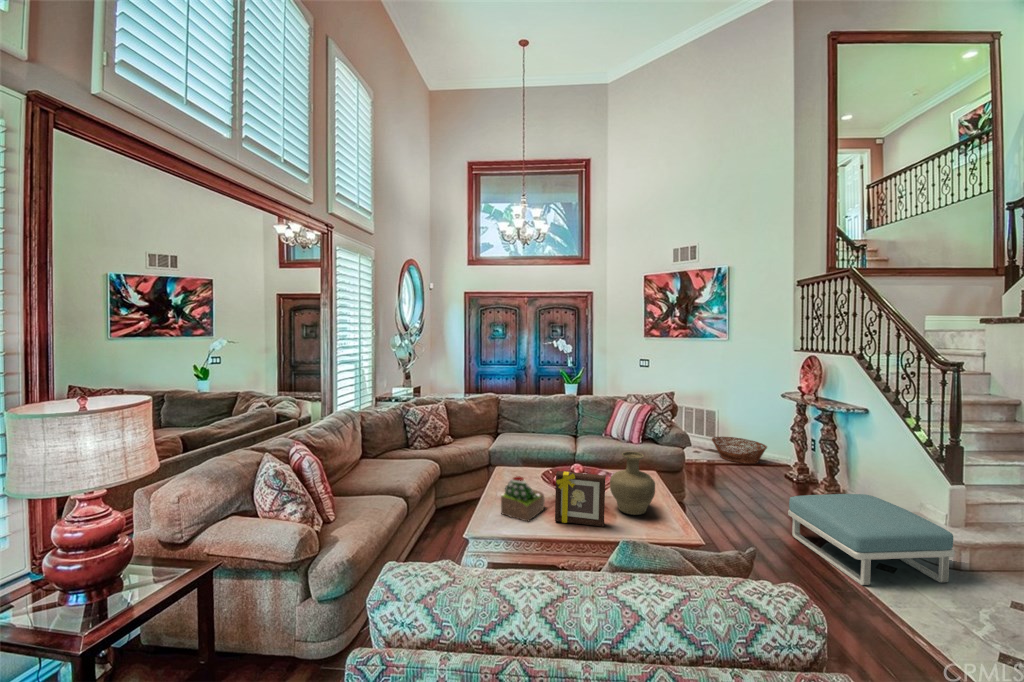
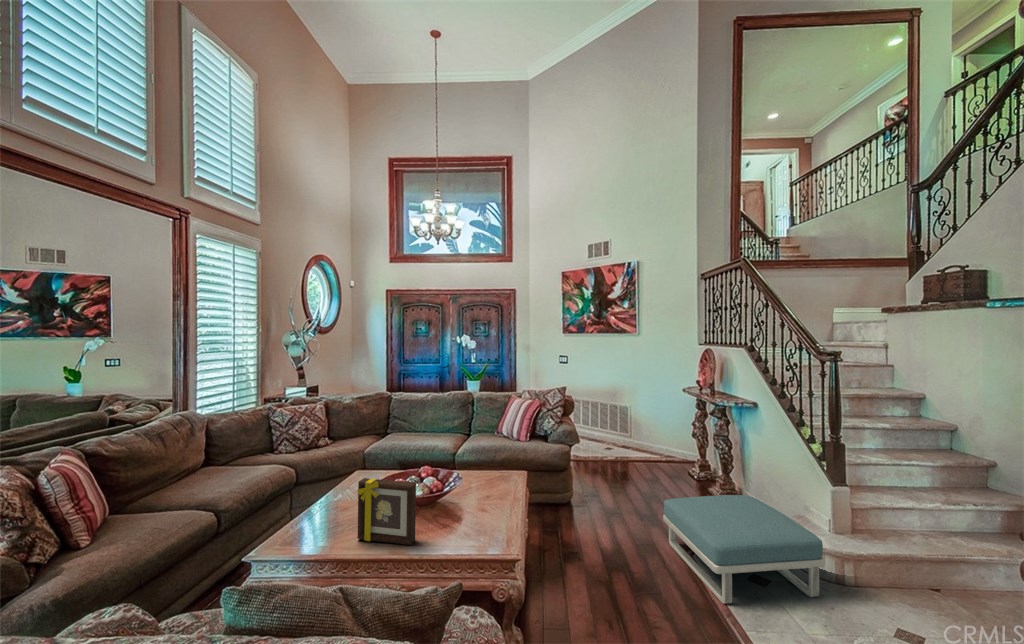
basket: present [712,437,767,464] -> none [623,434,676,462]
vase: present [610,452,655,515] -> none [436,453,486,528]
succulent plant: present [501,477,545,521] -> none [302,485,362,541]

